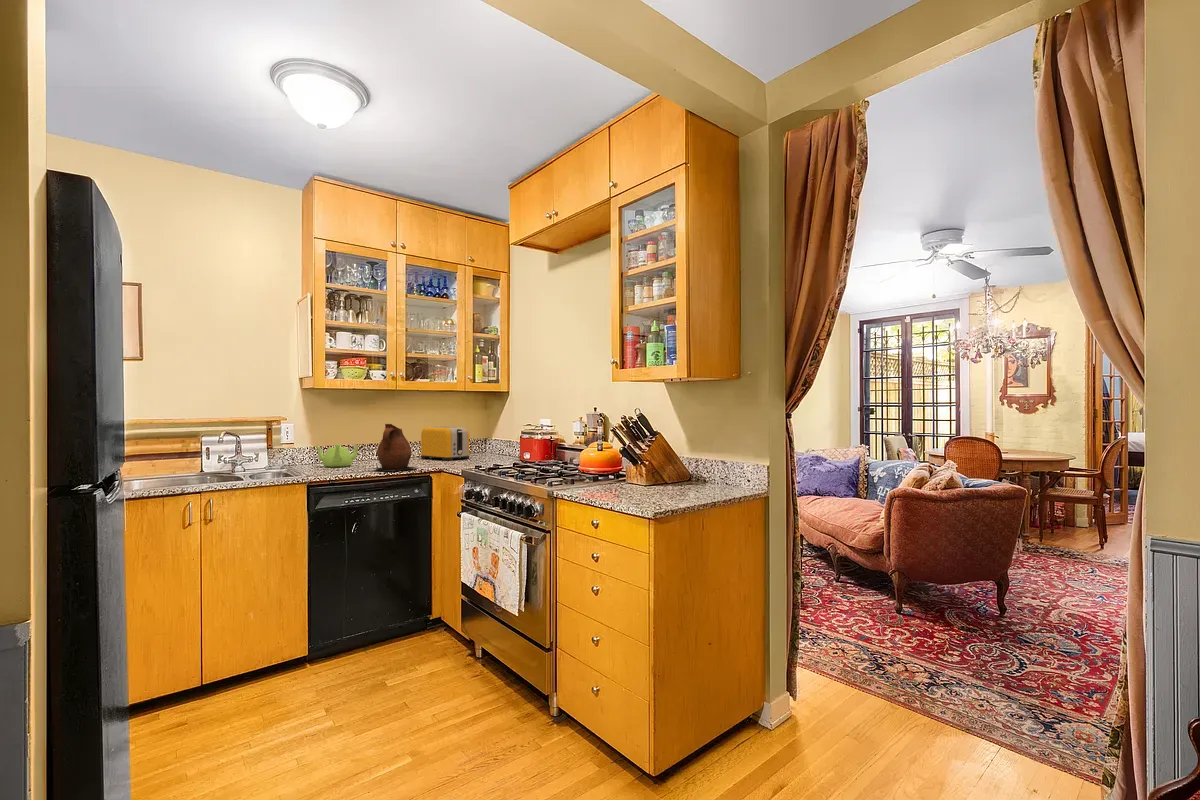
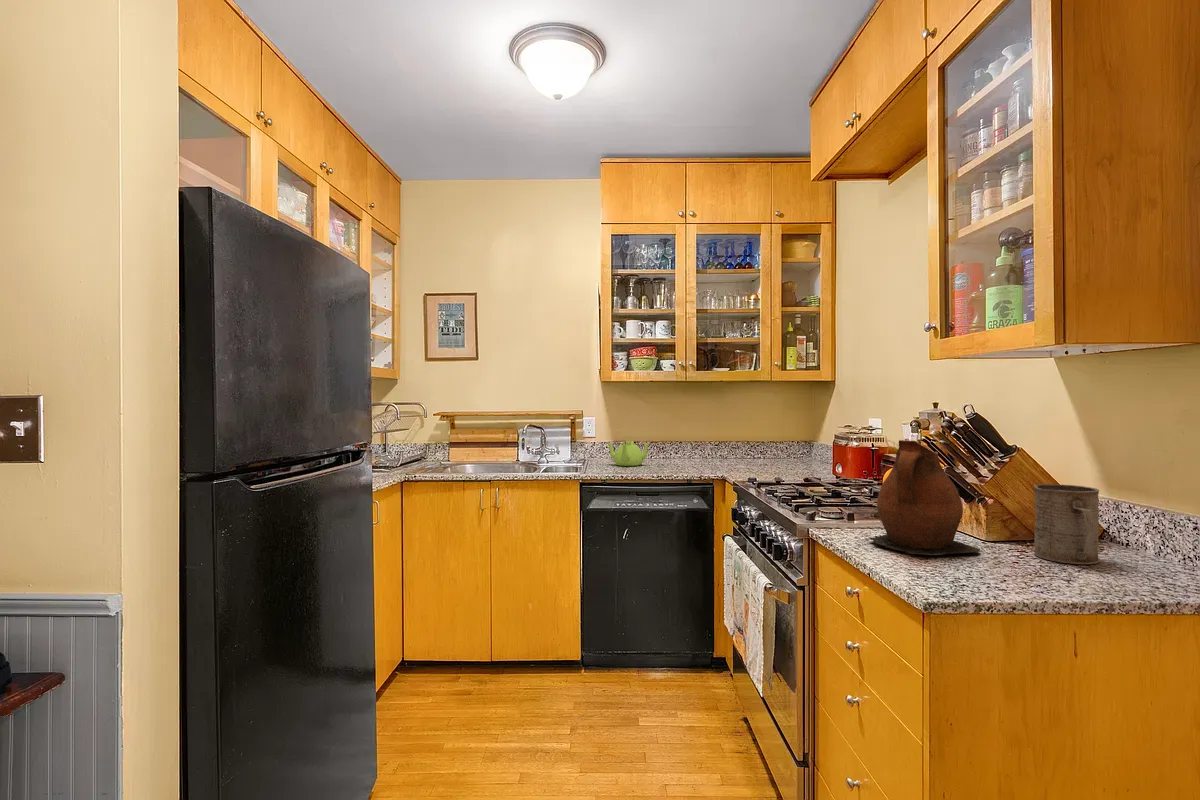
ceramic pitcher: present [376,424,416,471] -> present [869,440,980,555]
toaster: present [421,427,469,461] -> none [726,424,780,466]
mug: none [672,451,701,491] -> present [1034,484,1099,564]

